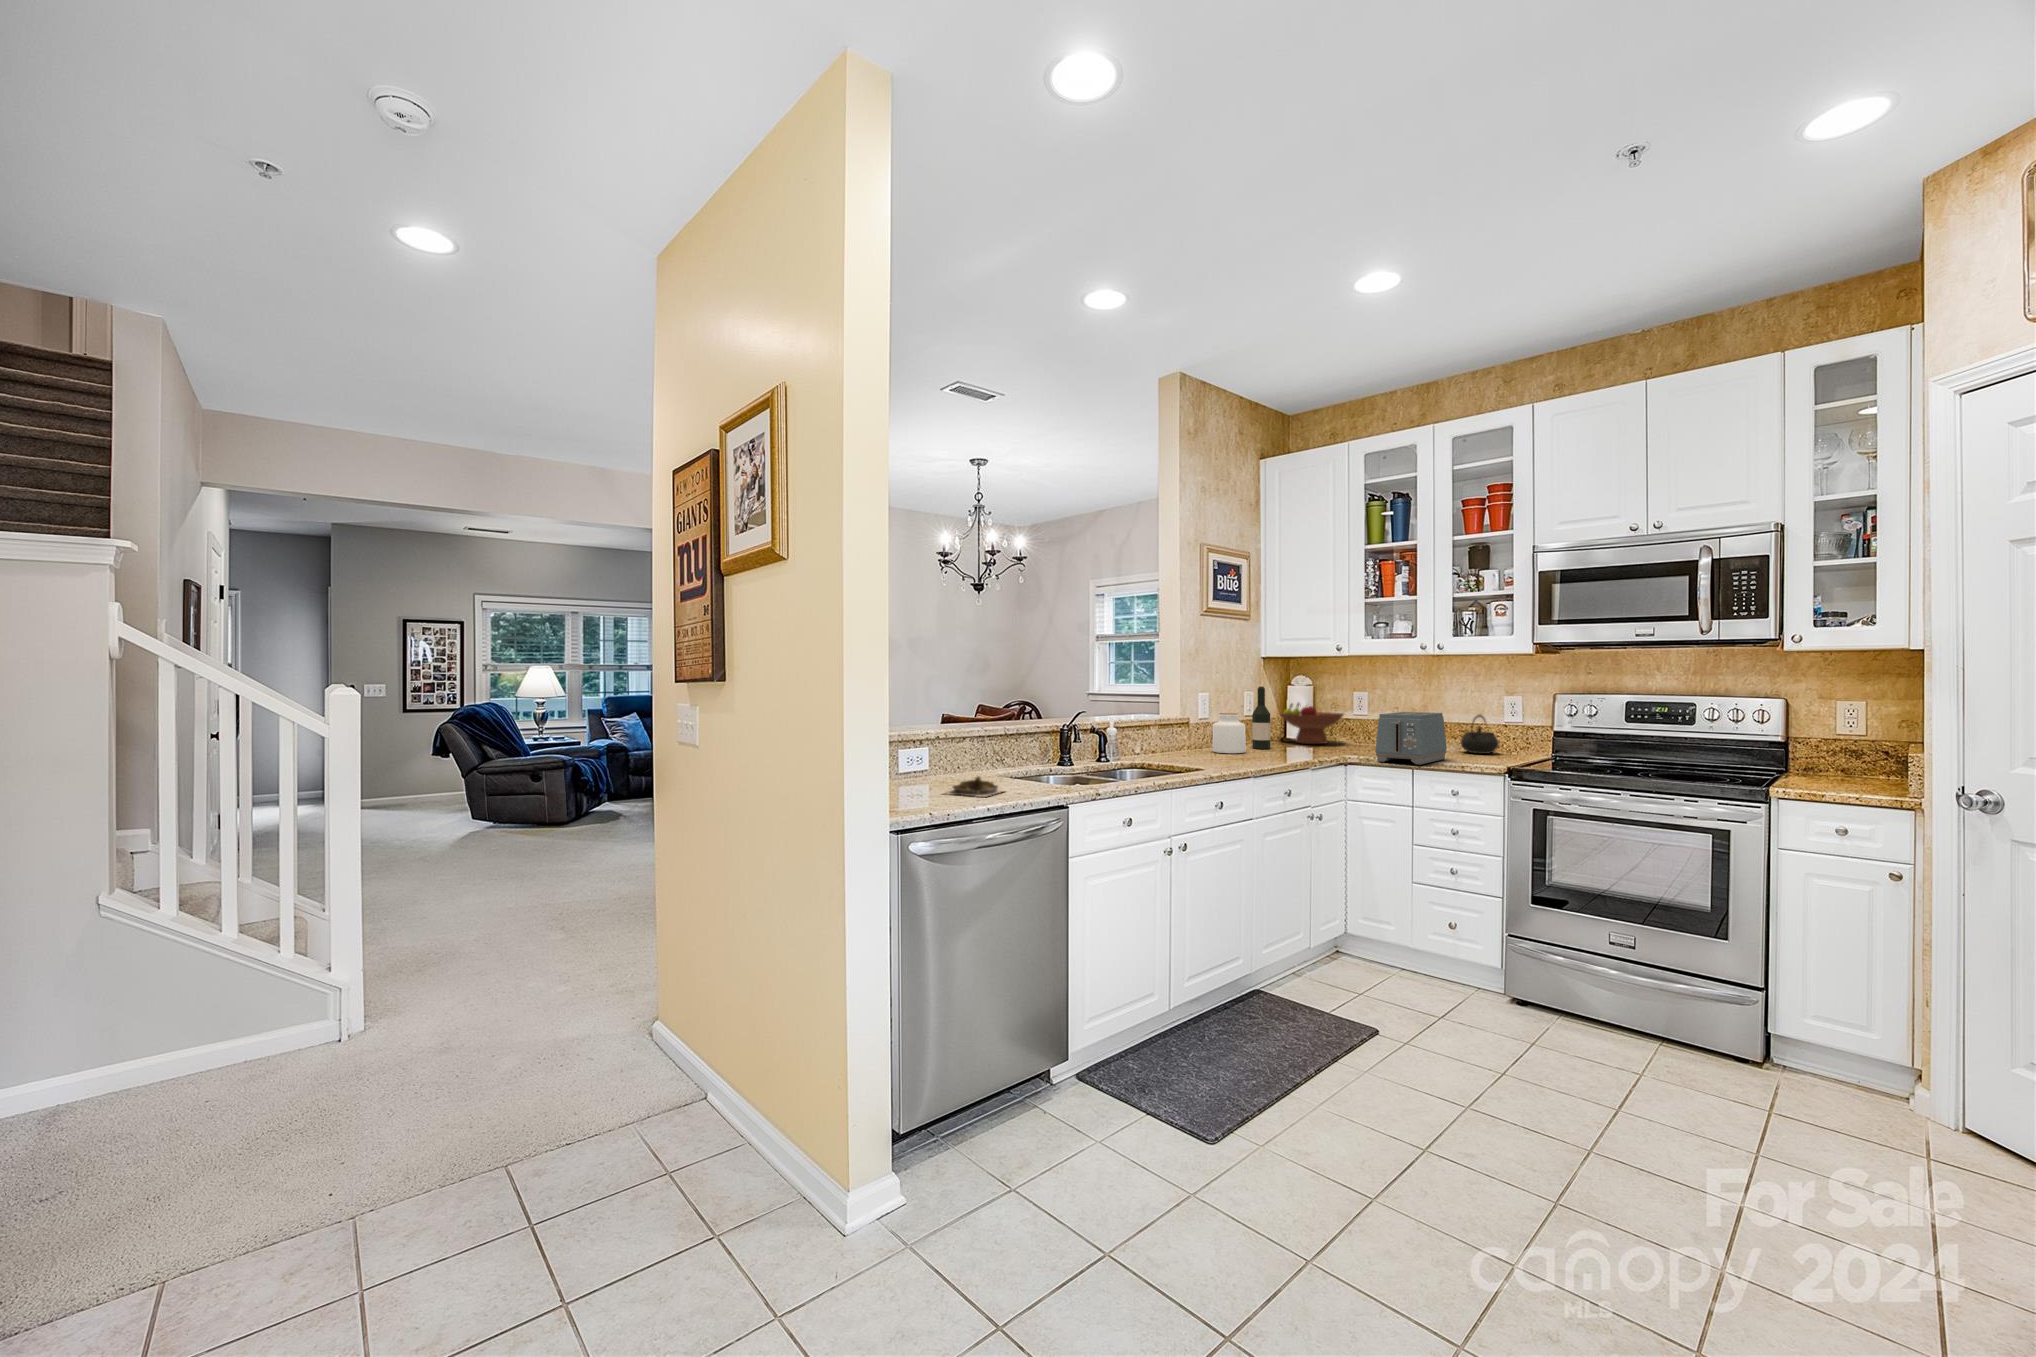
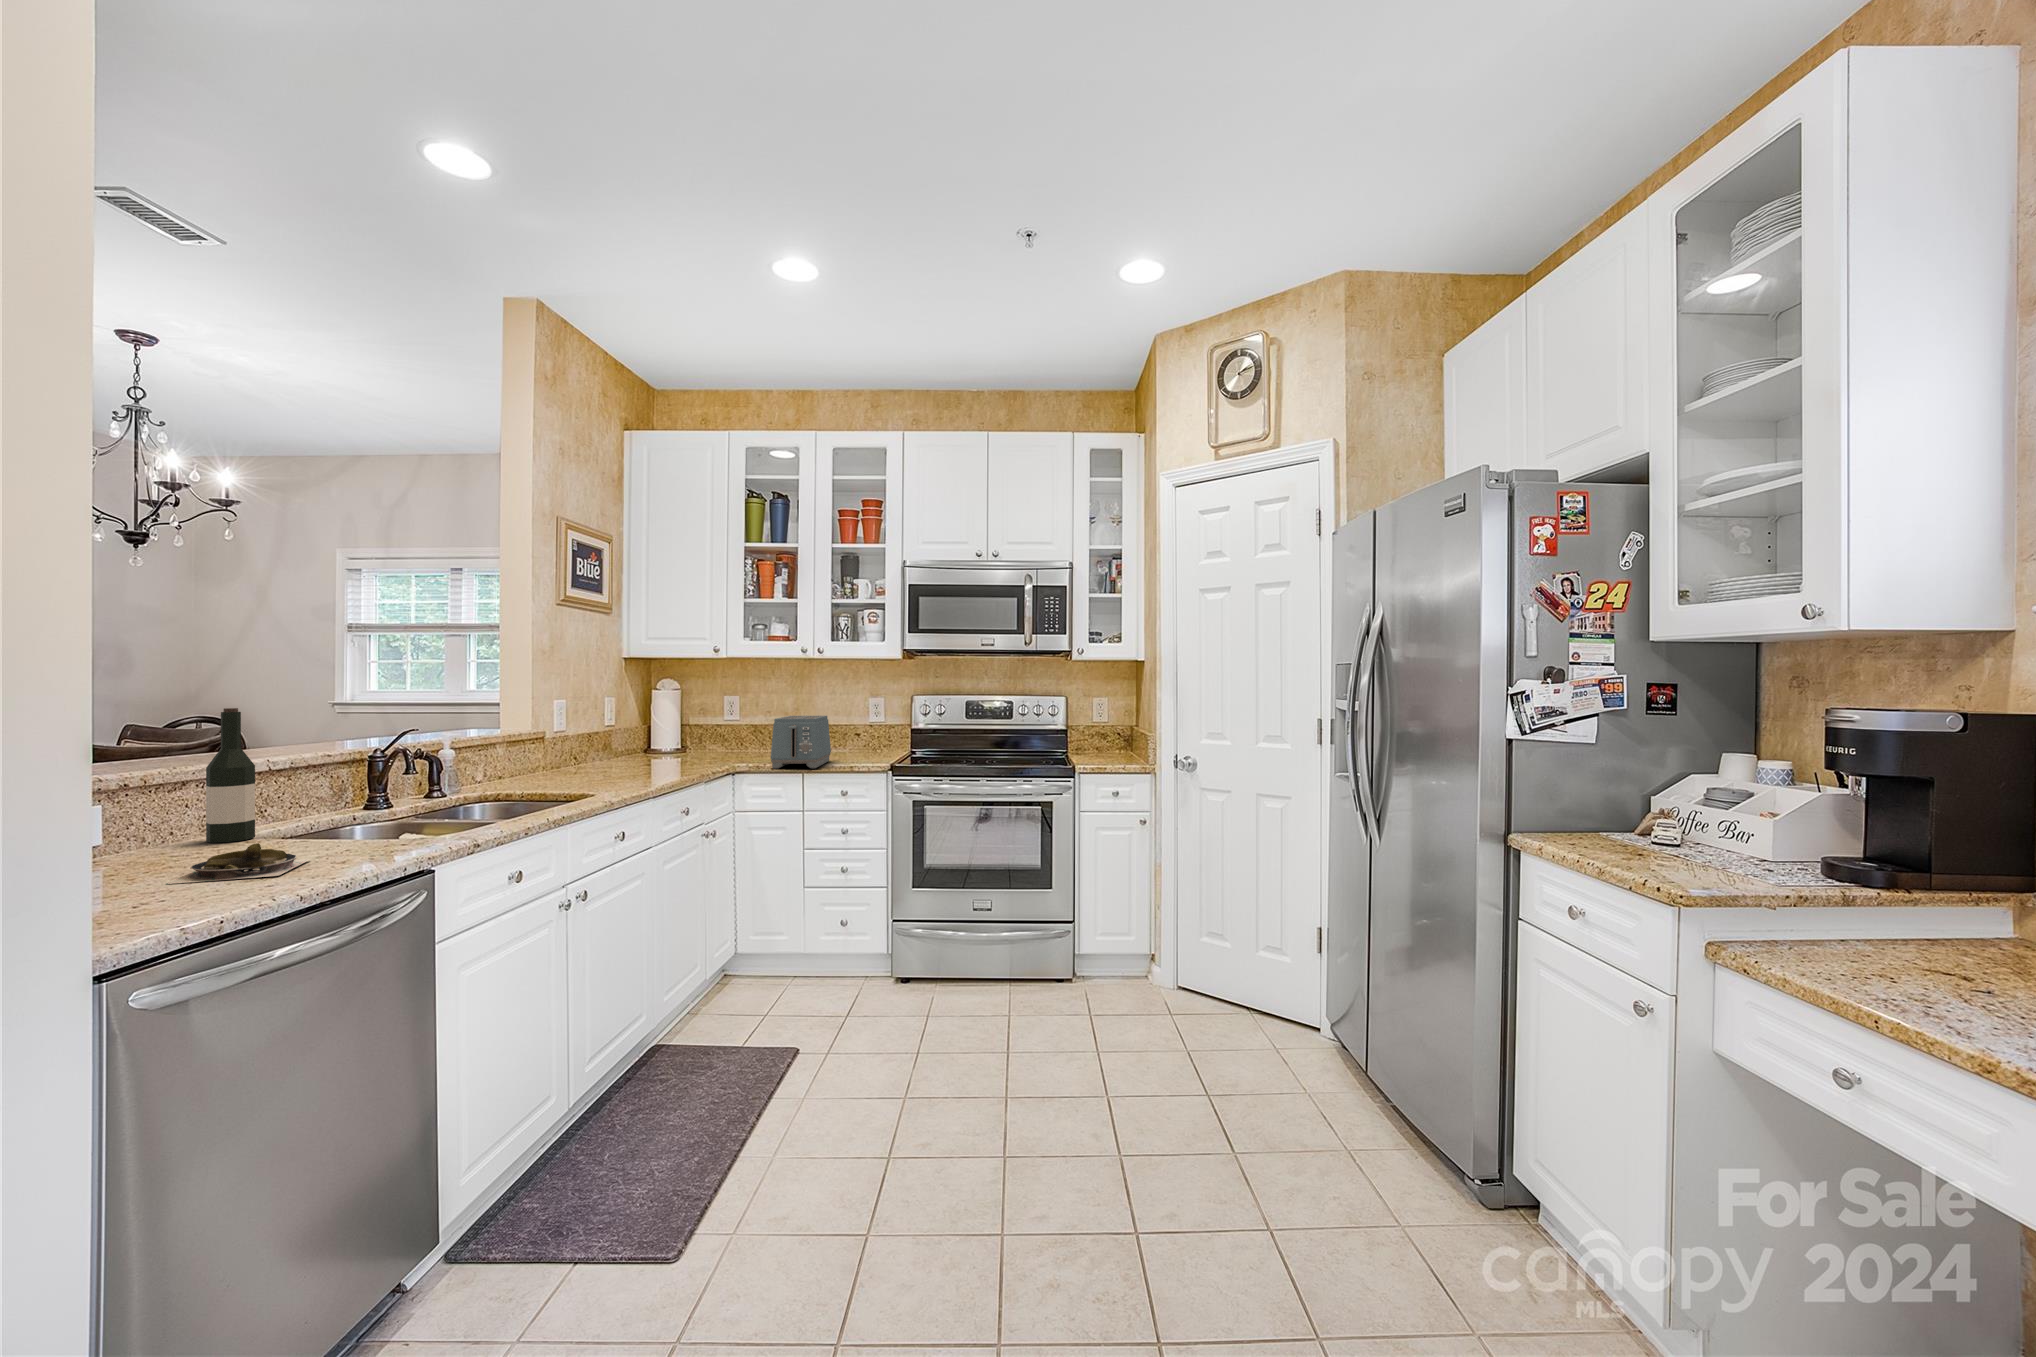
wine bottle: present [1252,687,1270,749] -> present [206,708,255,843]
fruit bowl: present [1280,703,1344,744] -> none [647,709,722,755]
jar: present [1213,713,1246,753] -> none [579,724,622,772]
kettle: present [1461,715,1499,754] -> none [834,716,867,754]

